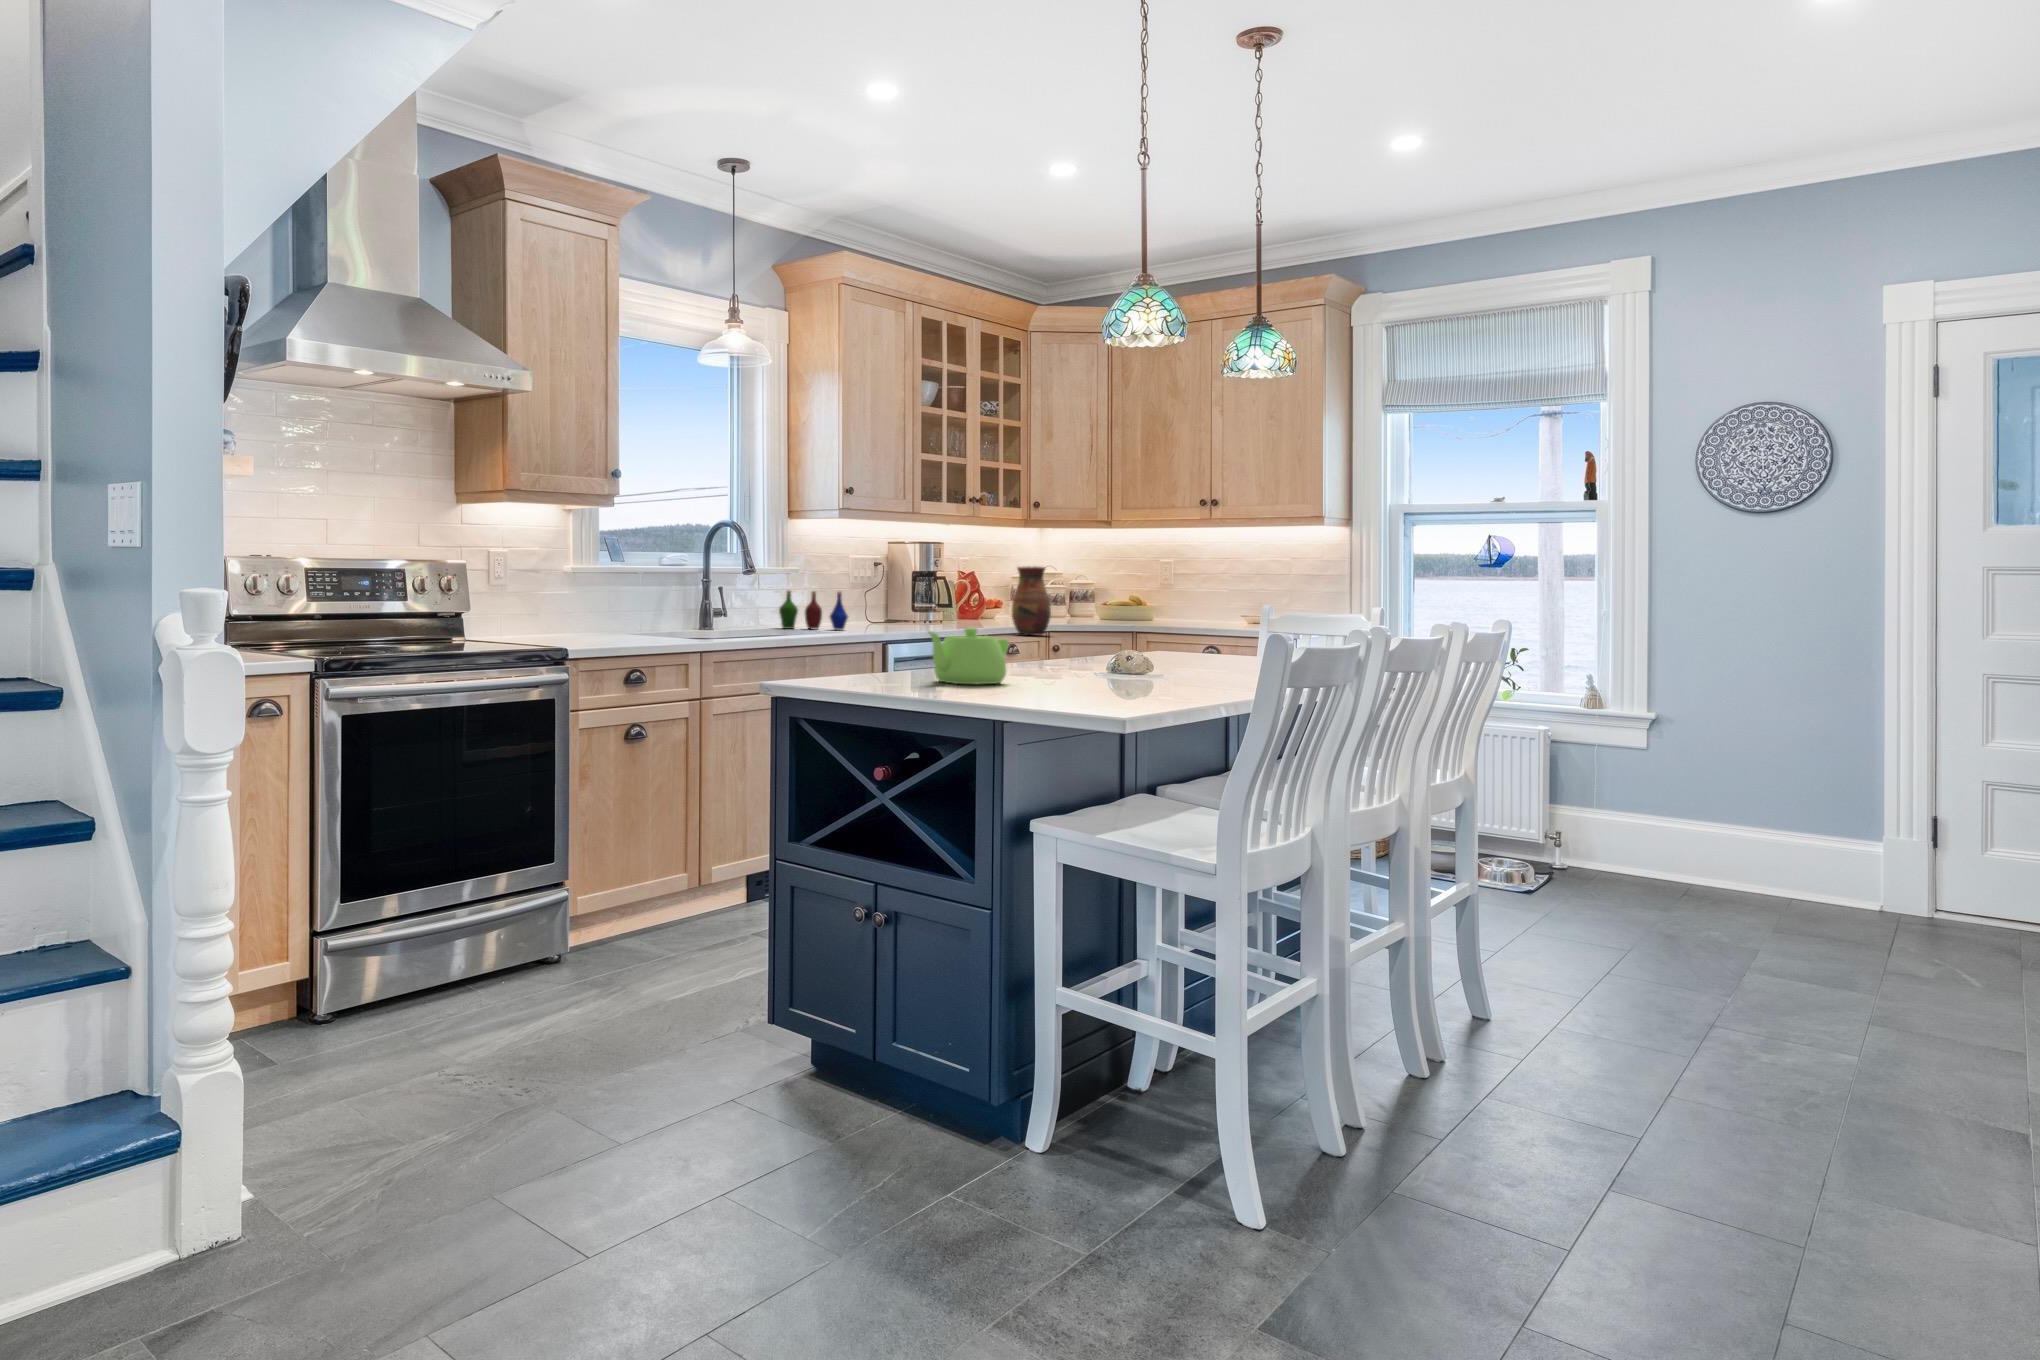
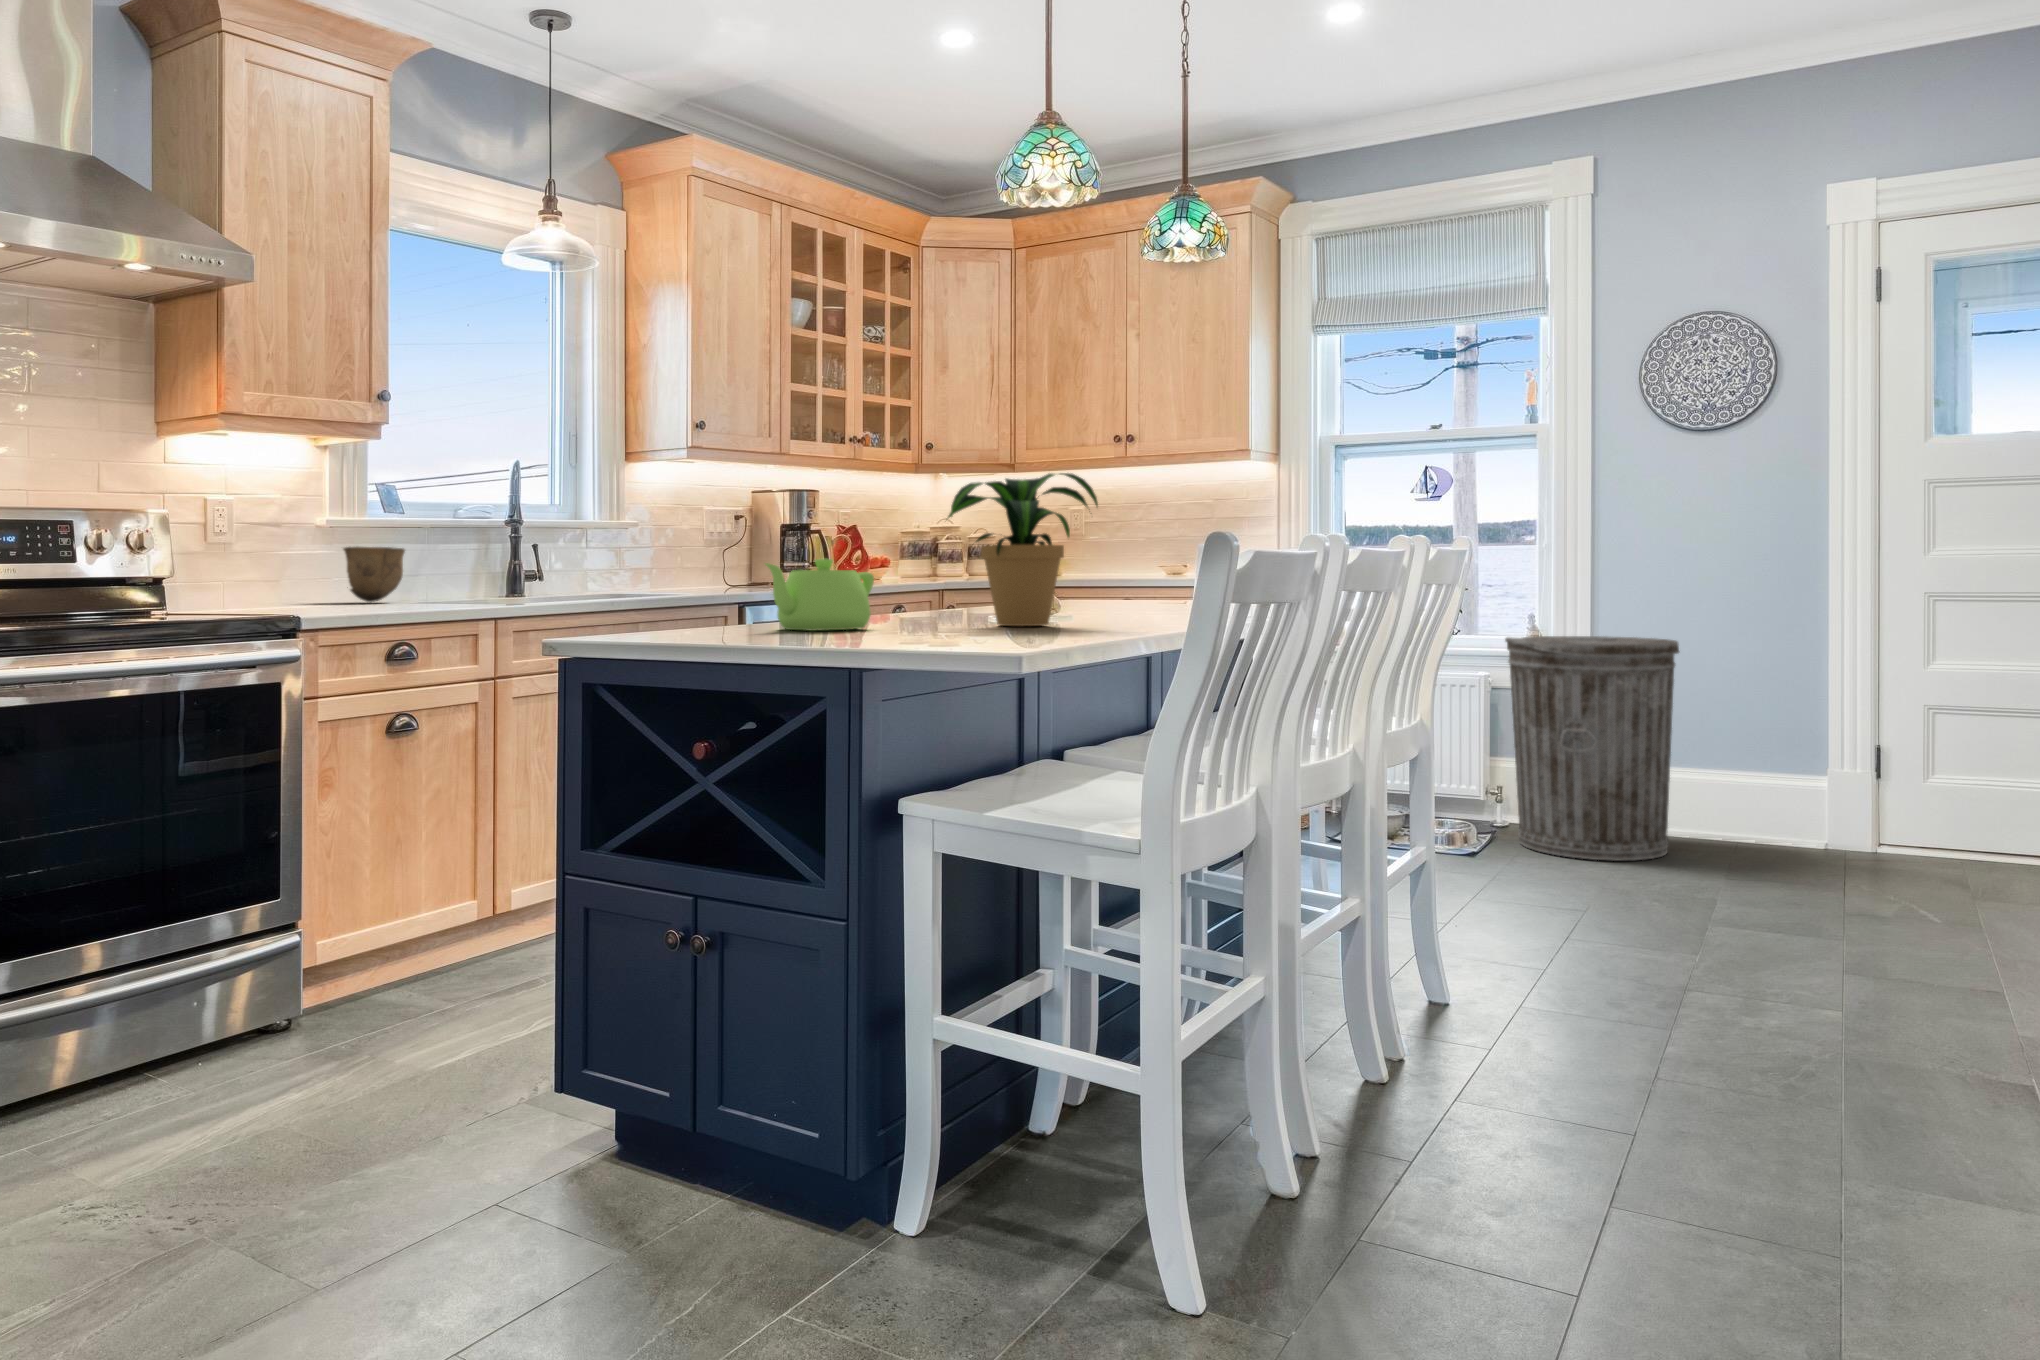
potted plant: none [1064,563,1191,685] -> present [948,473,1098,626]
vase: present [1012,566,1051,635] -> none [900,513,946,594]
bowl: none [577,590,626,634] -> present [343,546,405,602]
bottle: present [779,591,848,630] -> none [617,548,704,595]
trash can: none [1560,694,1731,904] -> present [1505,636,1679,861]

